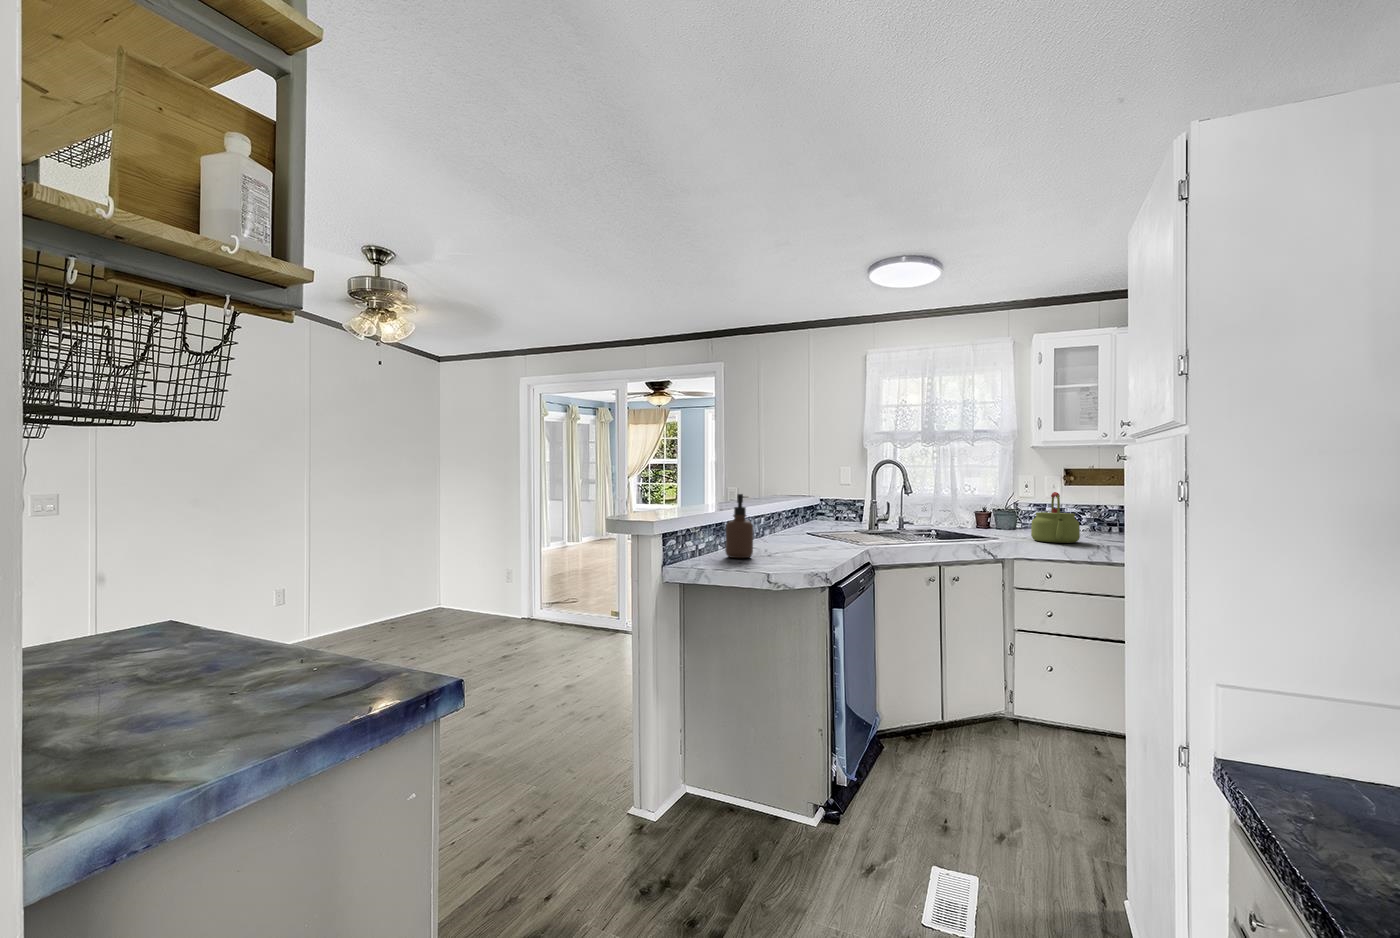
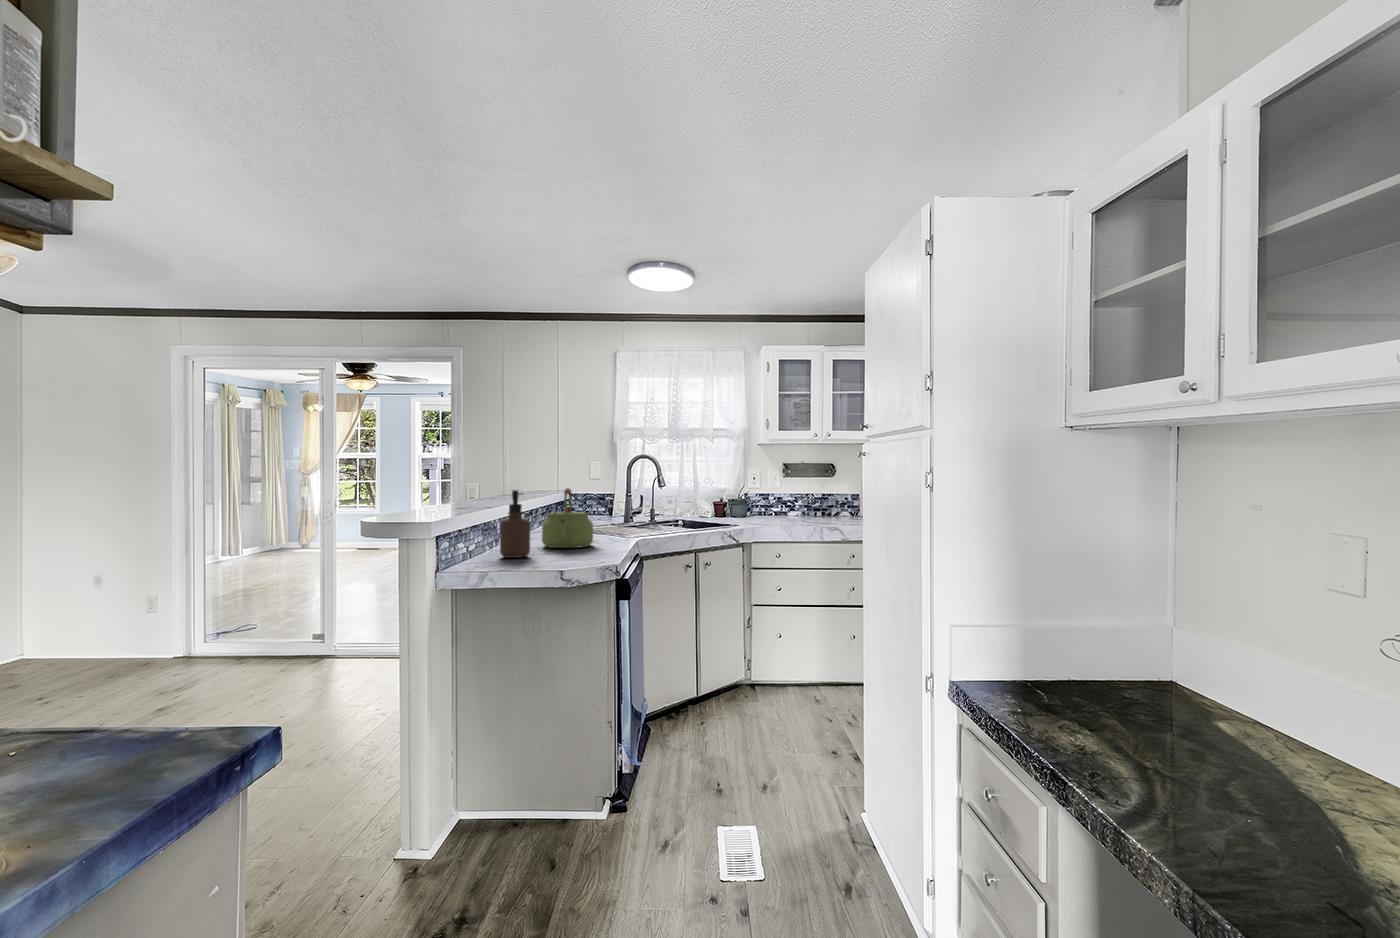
kettle: present [1031,492,1080,543] -> present [542,488,593,548]

